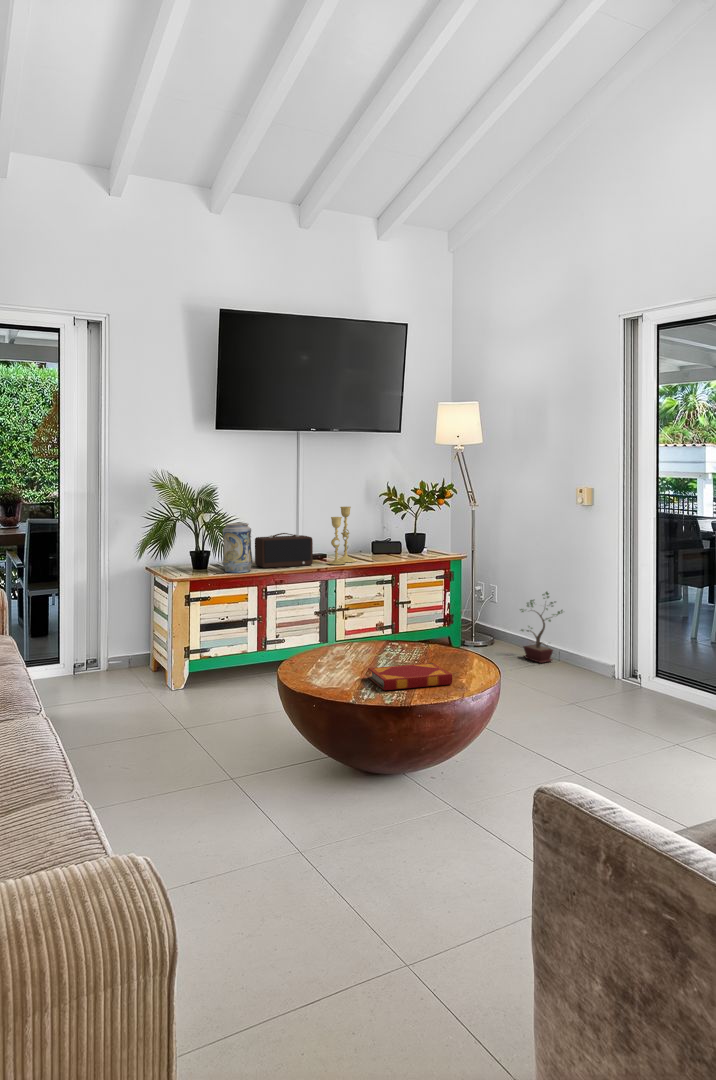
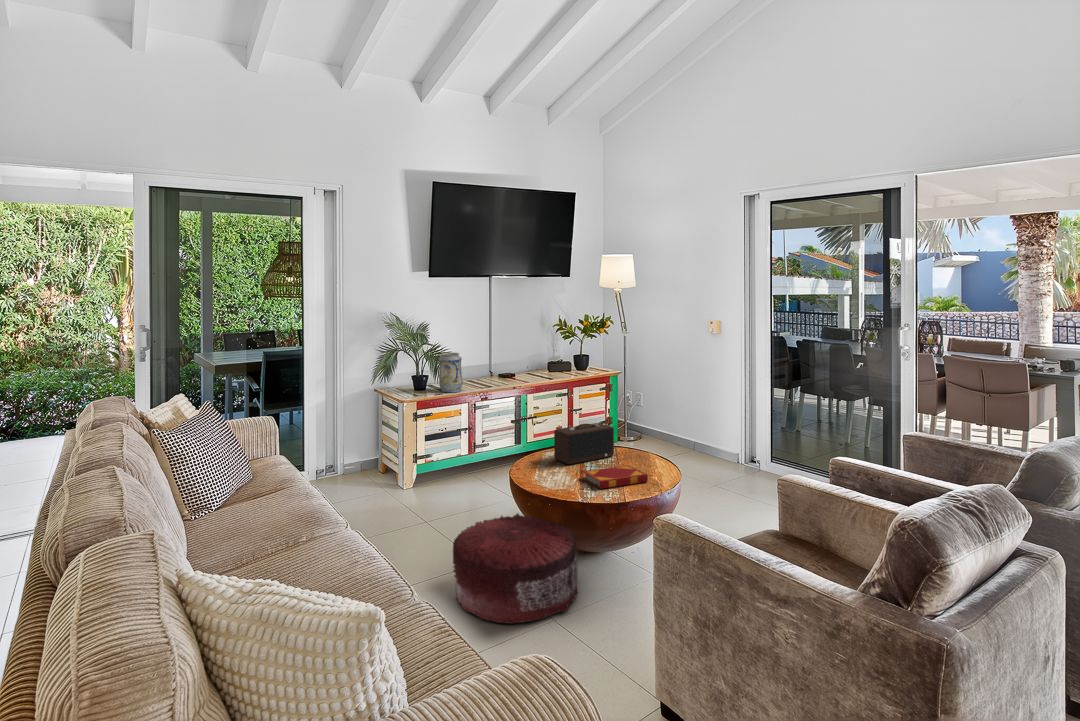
candlestick: present [327,507,356,565] -> none [518,336,539,383]
speaker: present [255,533,313,568] -> present [554,423,614,464]
potted plant: present [520,592,563,663] -> none [663,398,700,454]
pouf: none [175,718,344,860] -> present [453,513,579,624]

